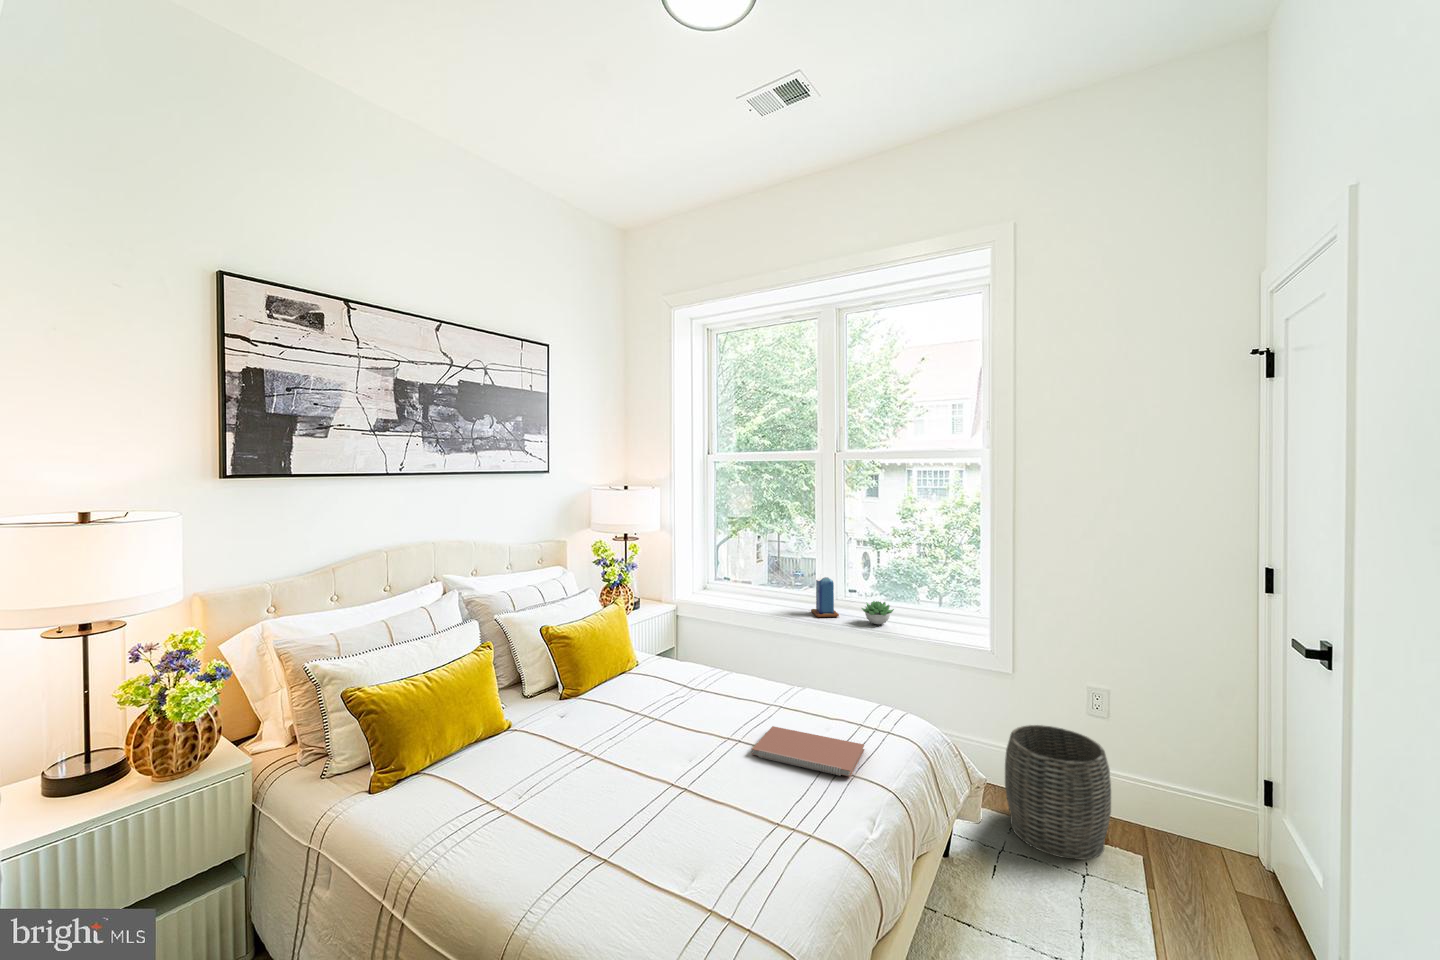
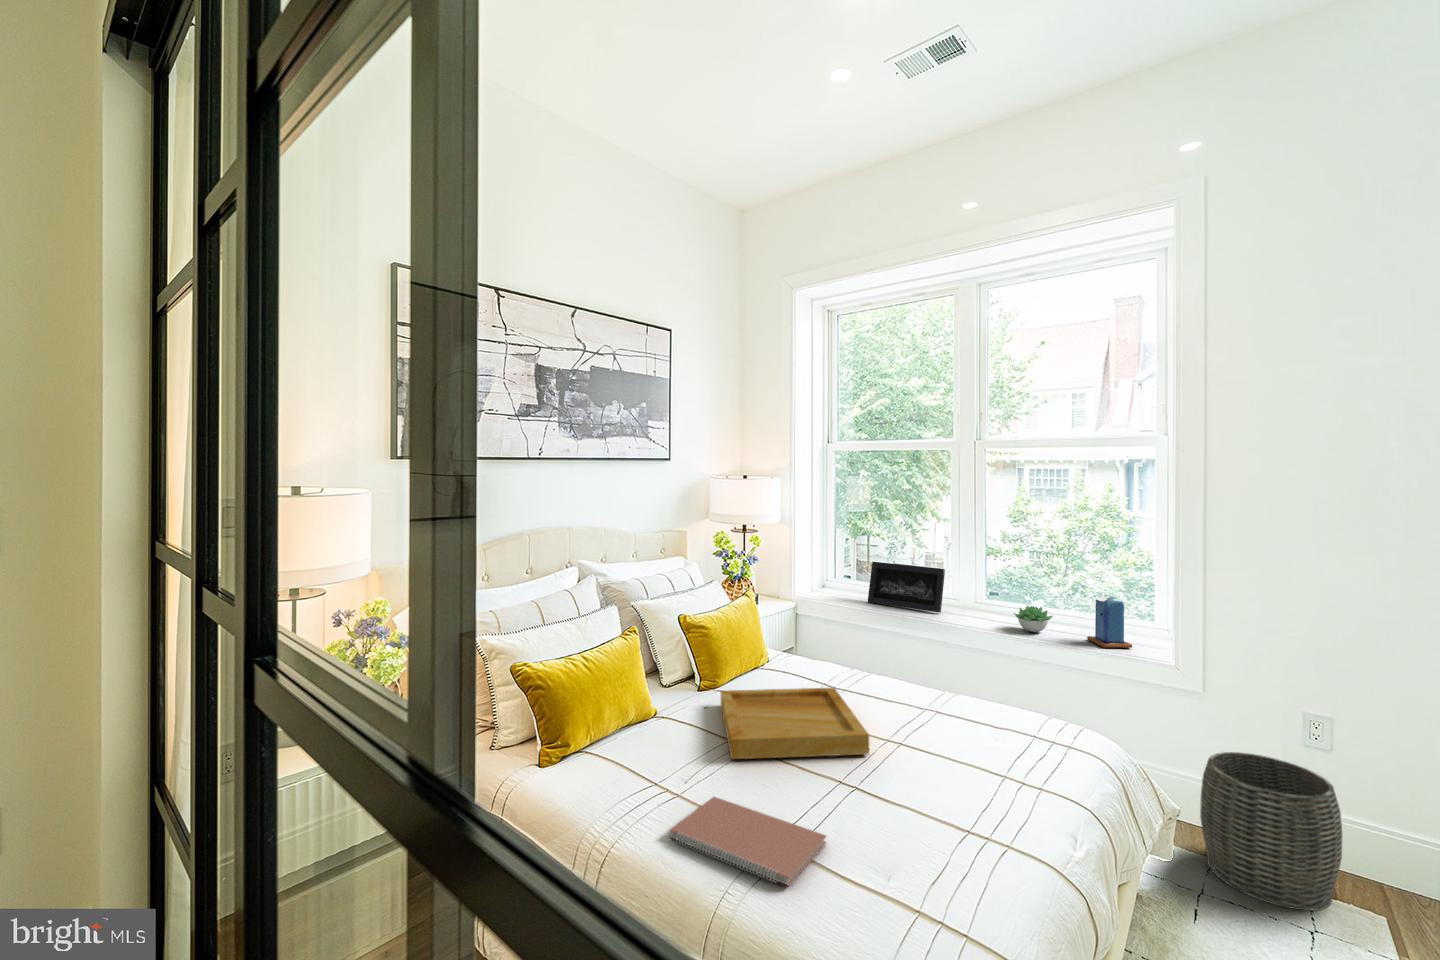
picture frame: none [739,563,806,609] -> present [868,562,945,613]
candle: present [811,574,839,617] -> present [1087,592,1132,648]
tray: none [571,689,705,769] -> present [721,688,869,759]
notebook: present [752,726,864,776] -> present [670,797,826,885]

